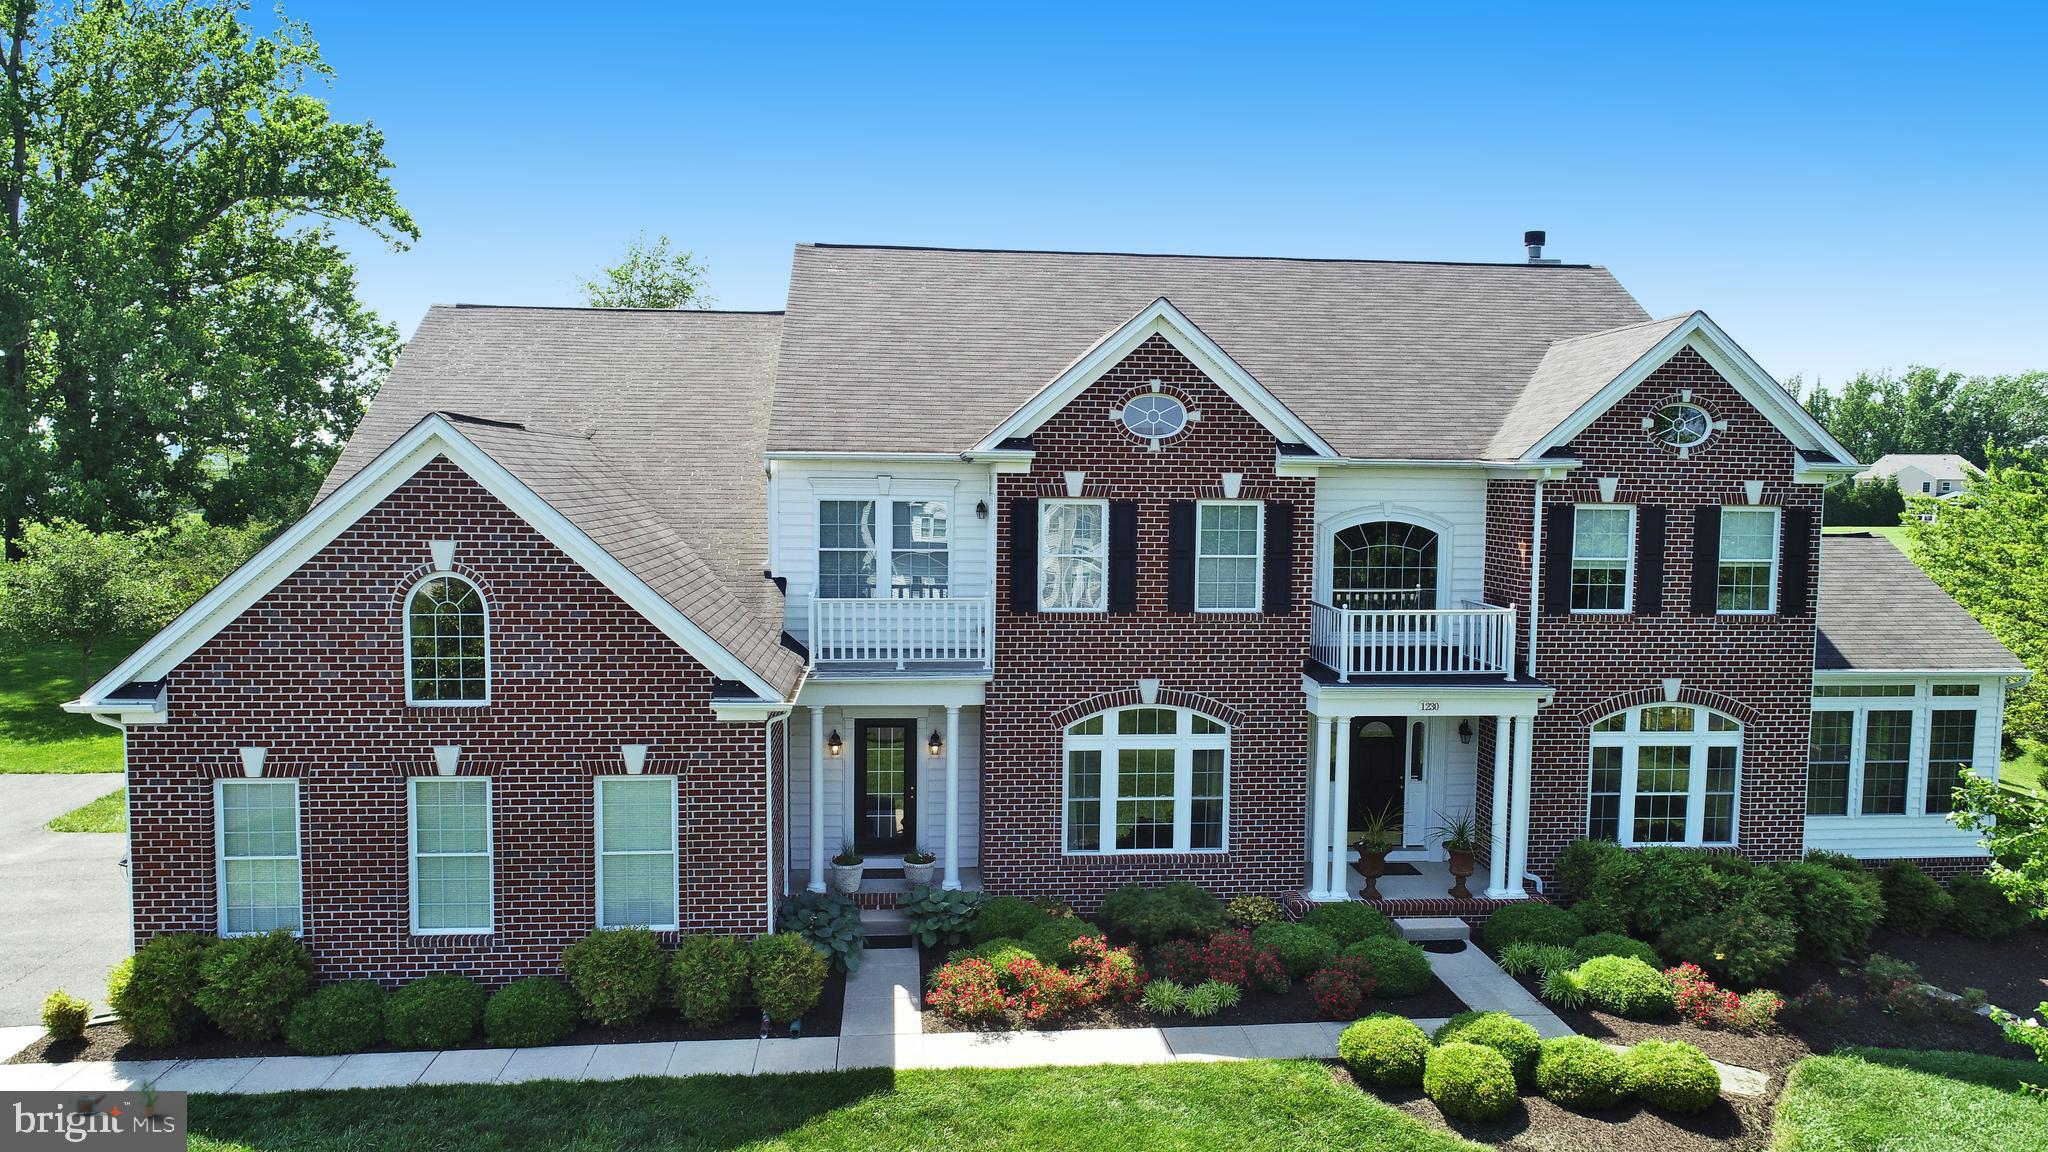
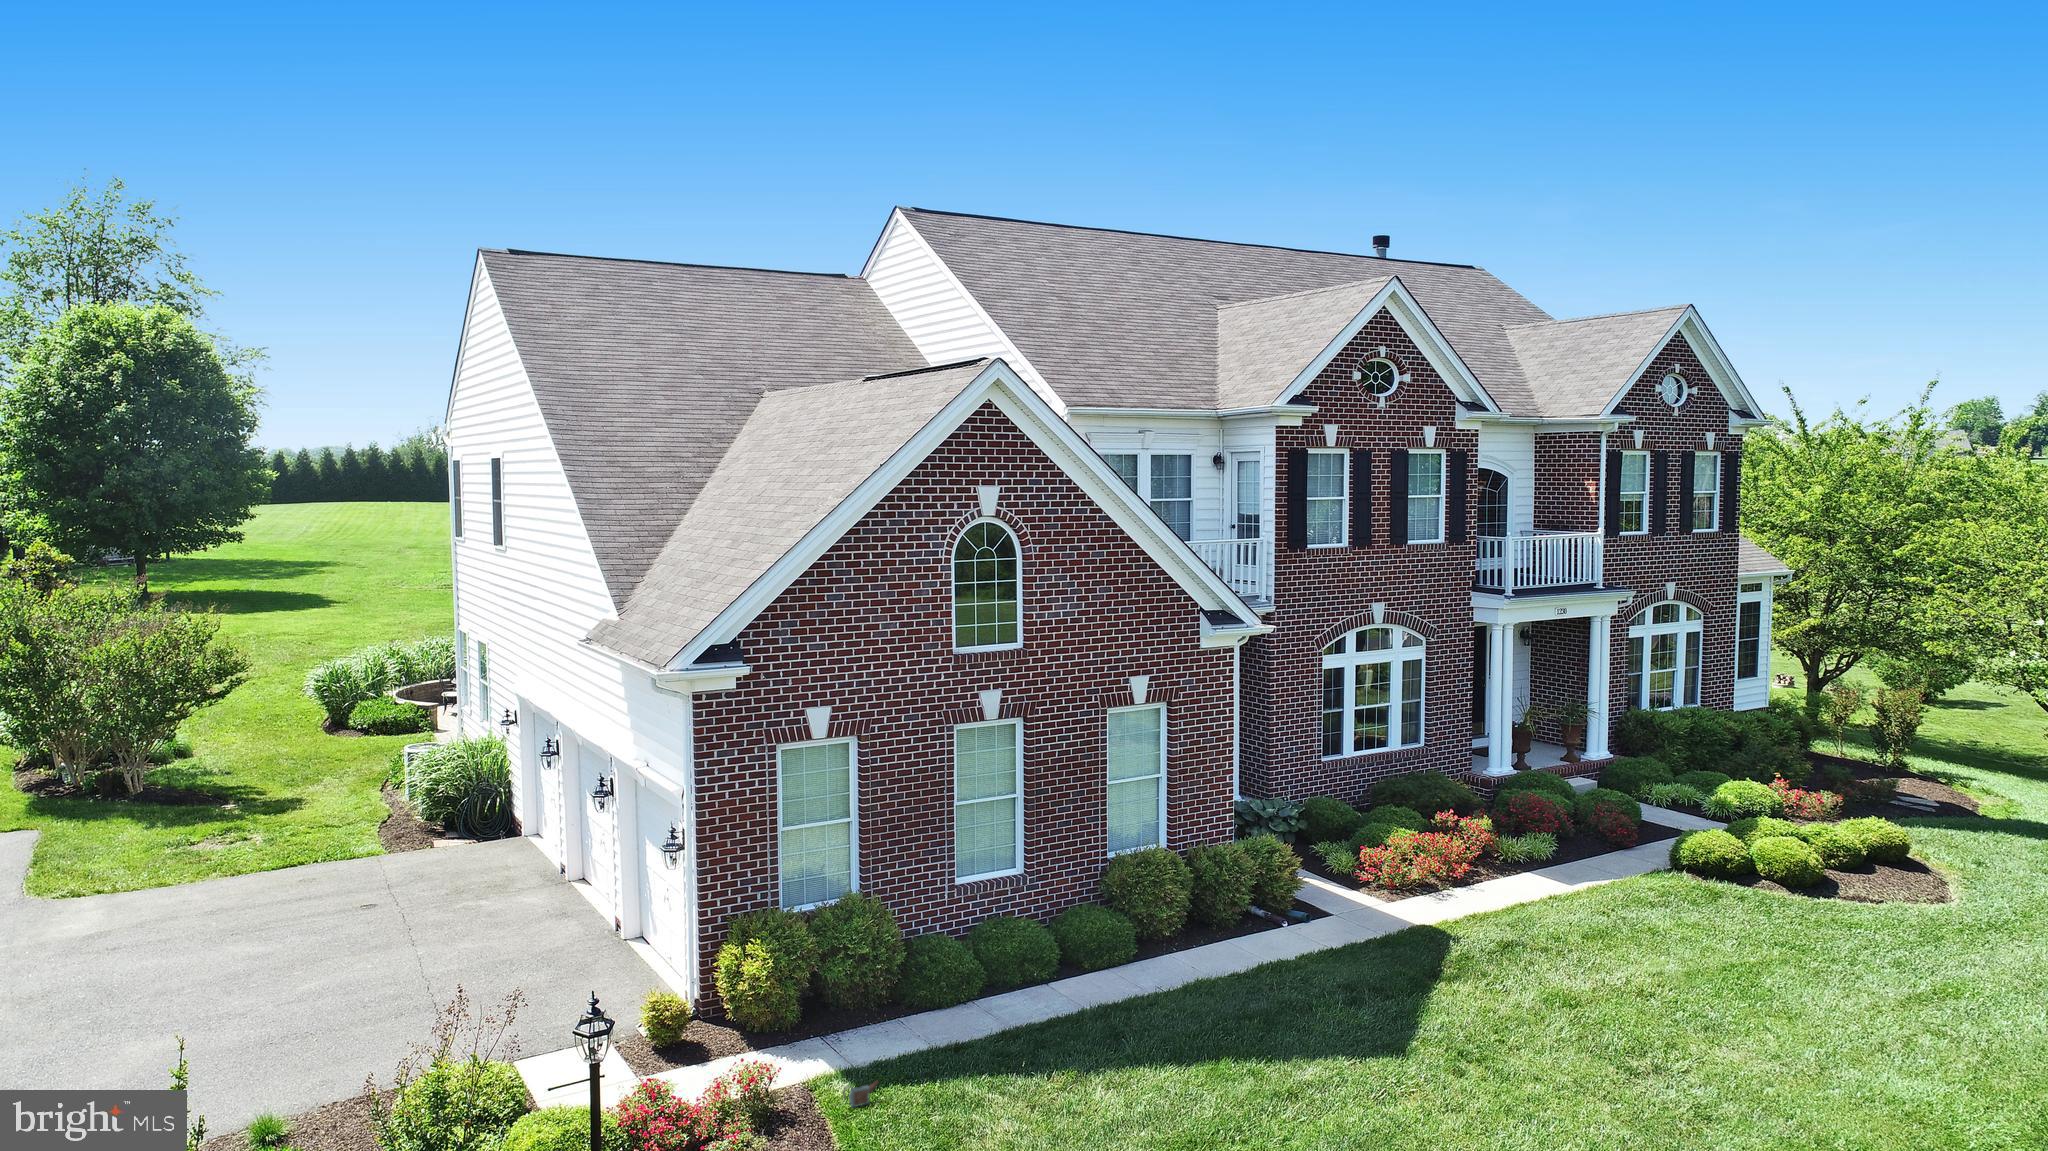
potted plant: present [141,1080,158,1117] -> none [916,1053,939,1095]

